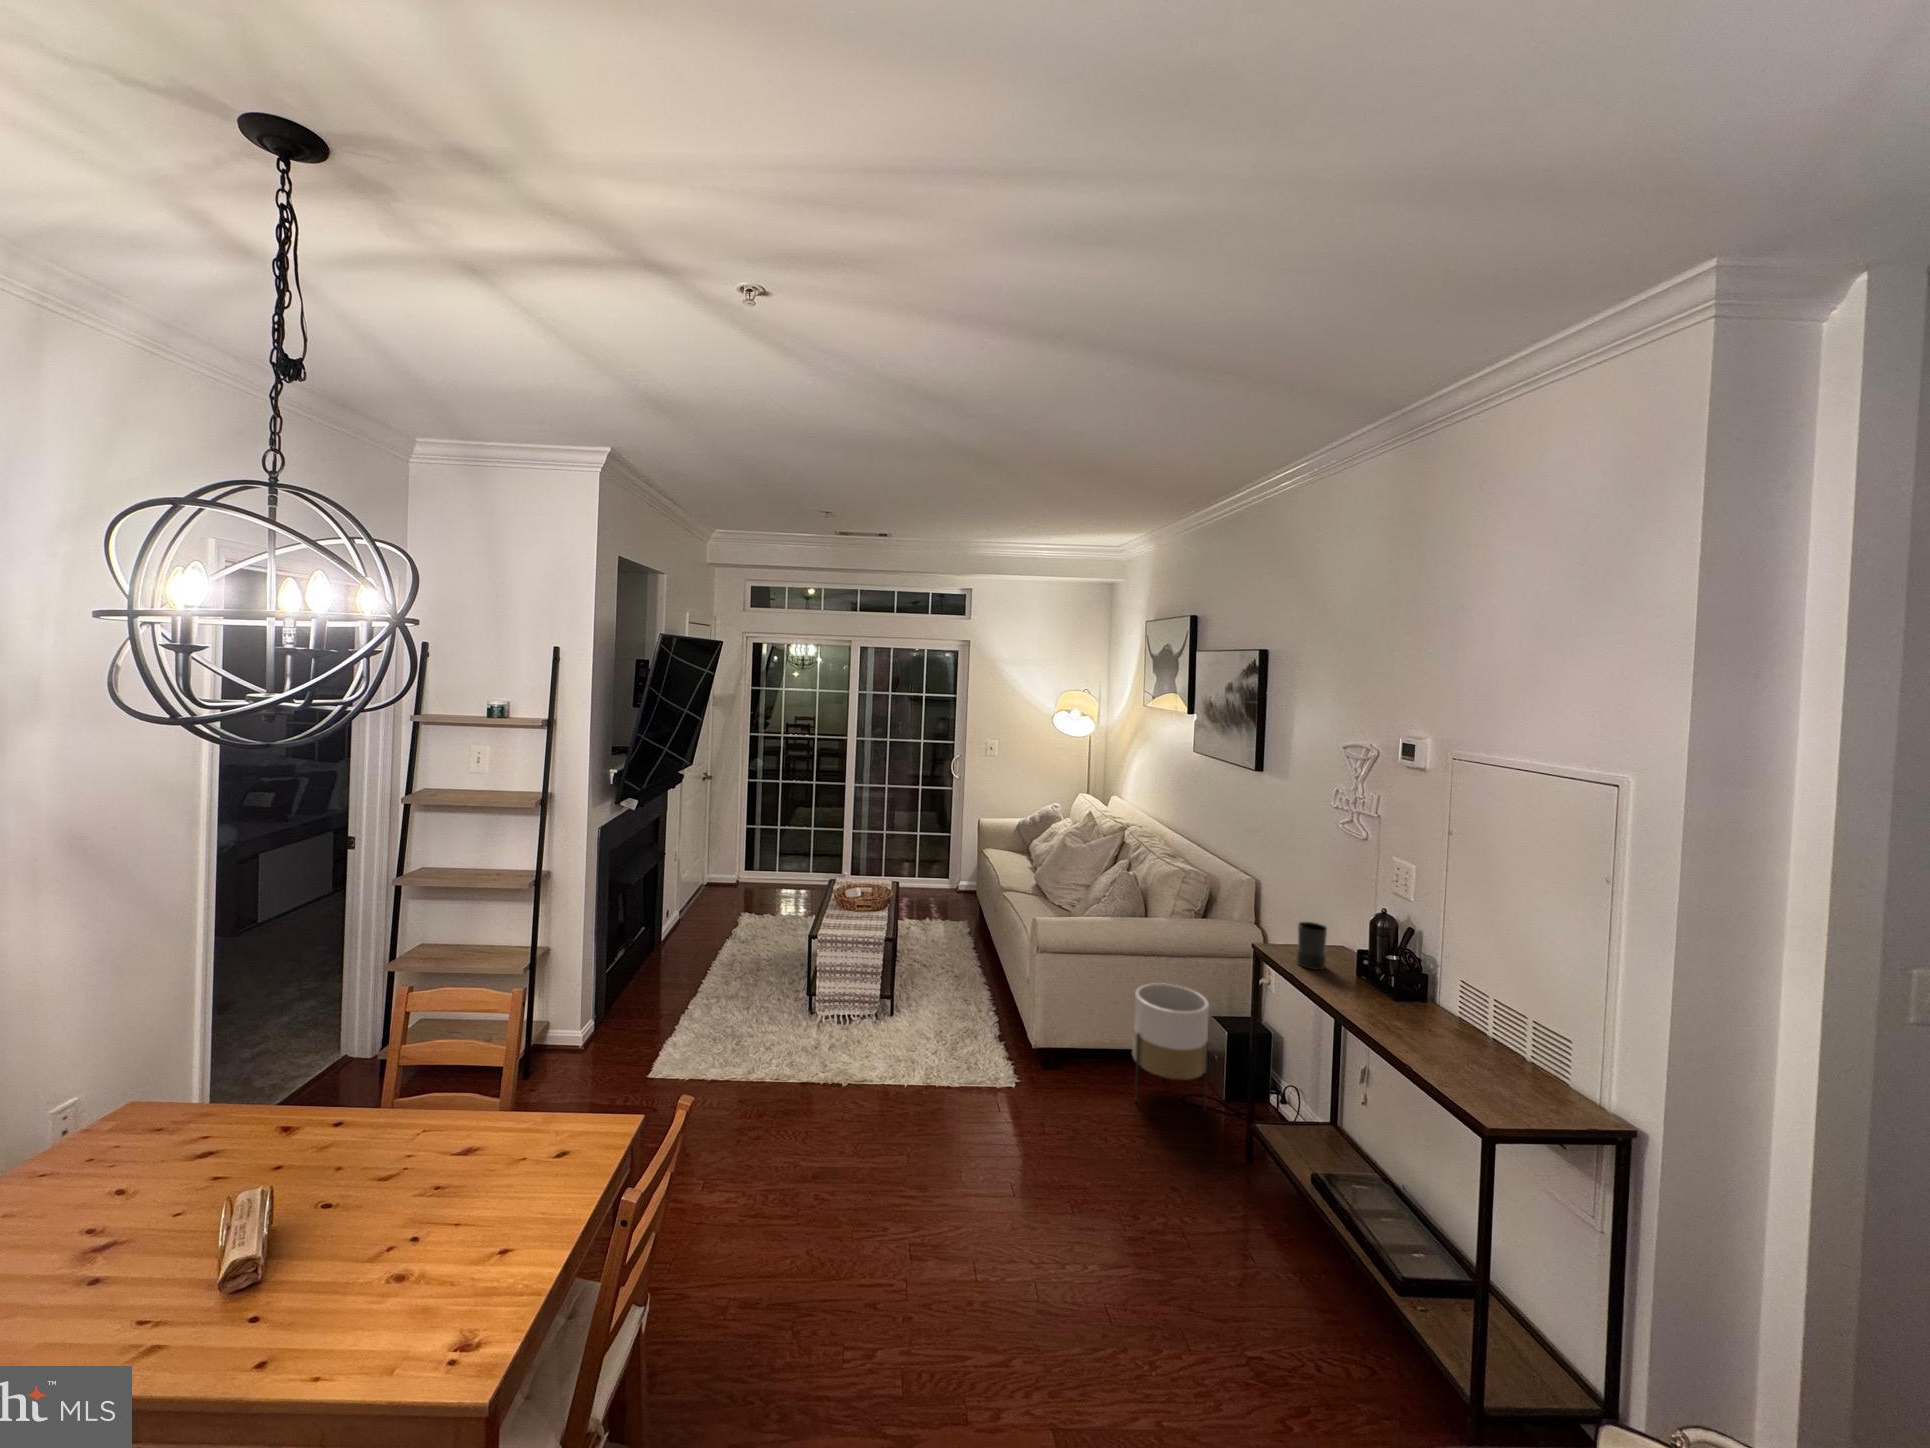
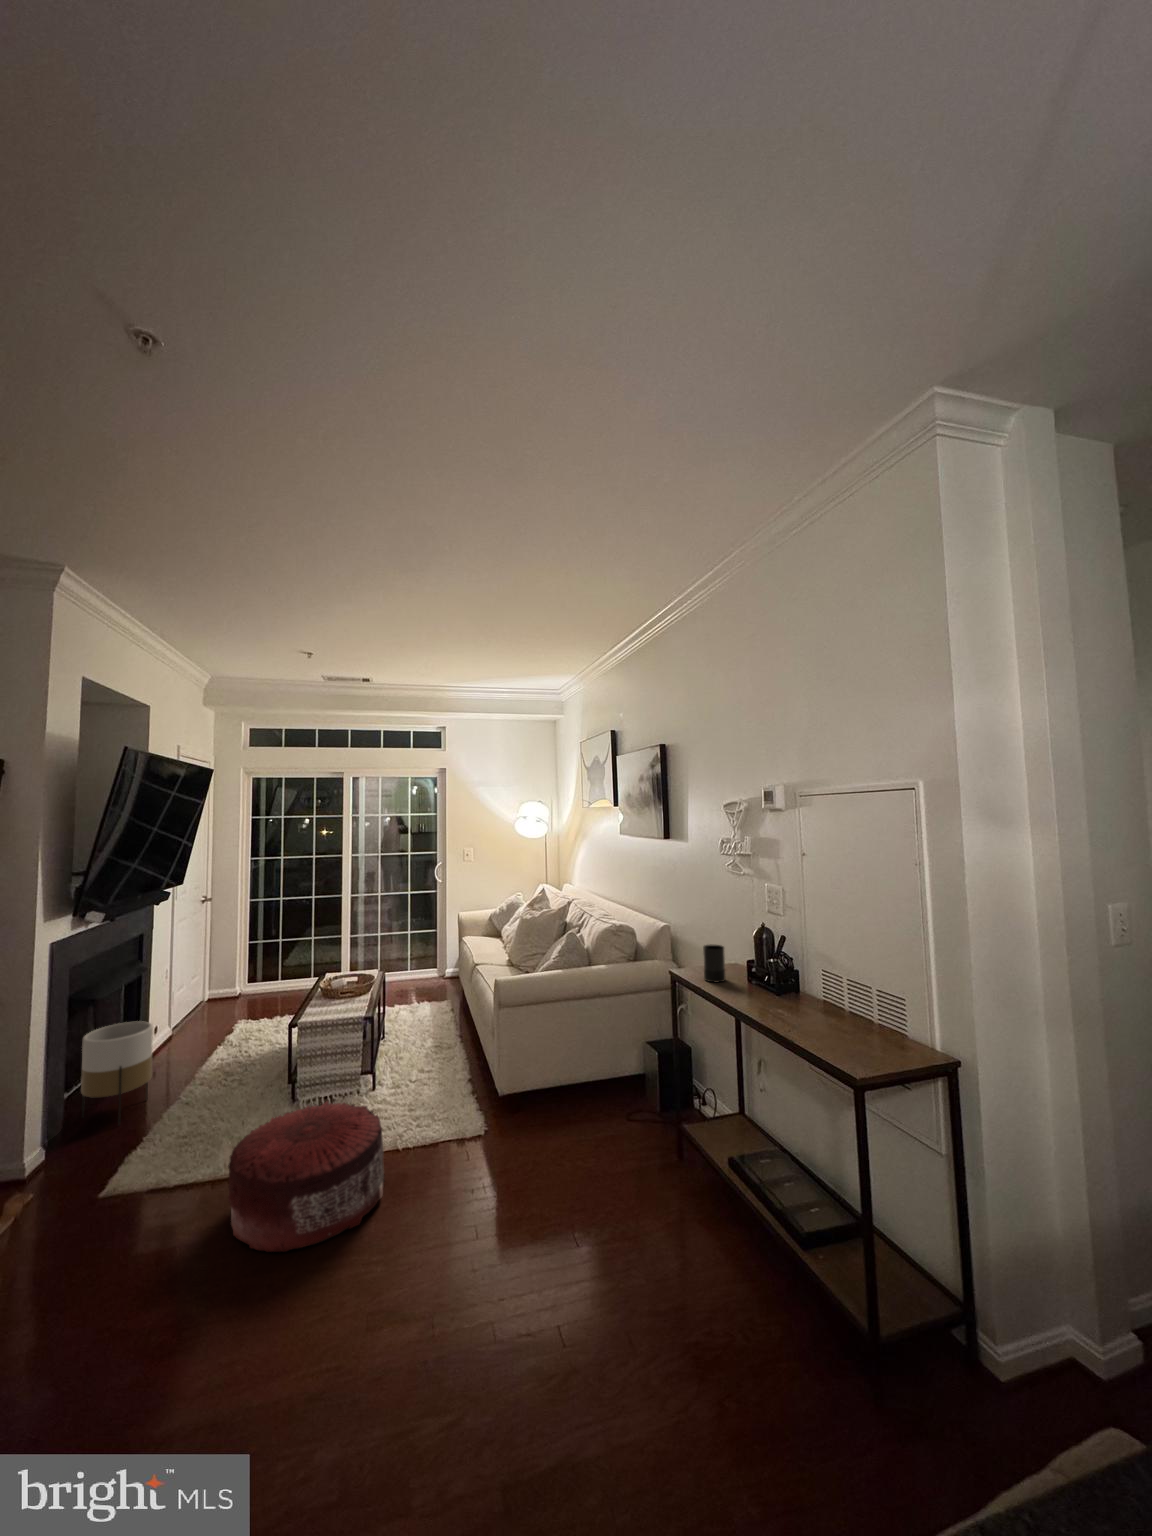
planter: present [1132,983,1209,1110] -> present [81,1021,153,1125]
pouf: none [766,1024,912,1169] -> present [228,1102,385,1252]

